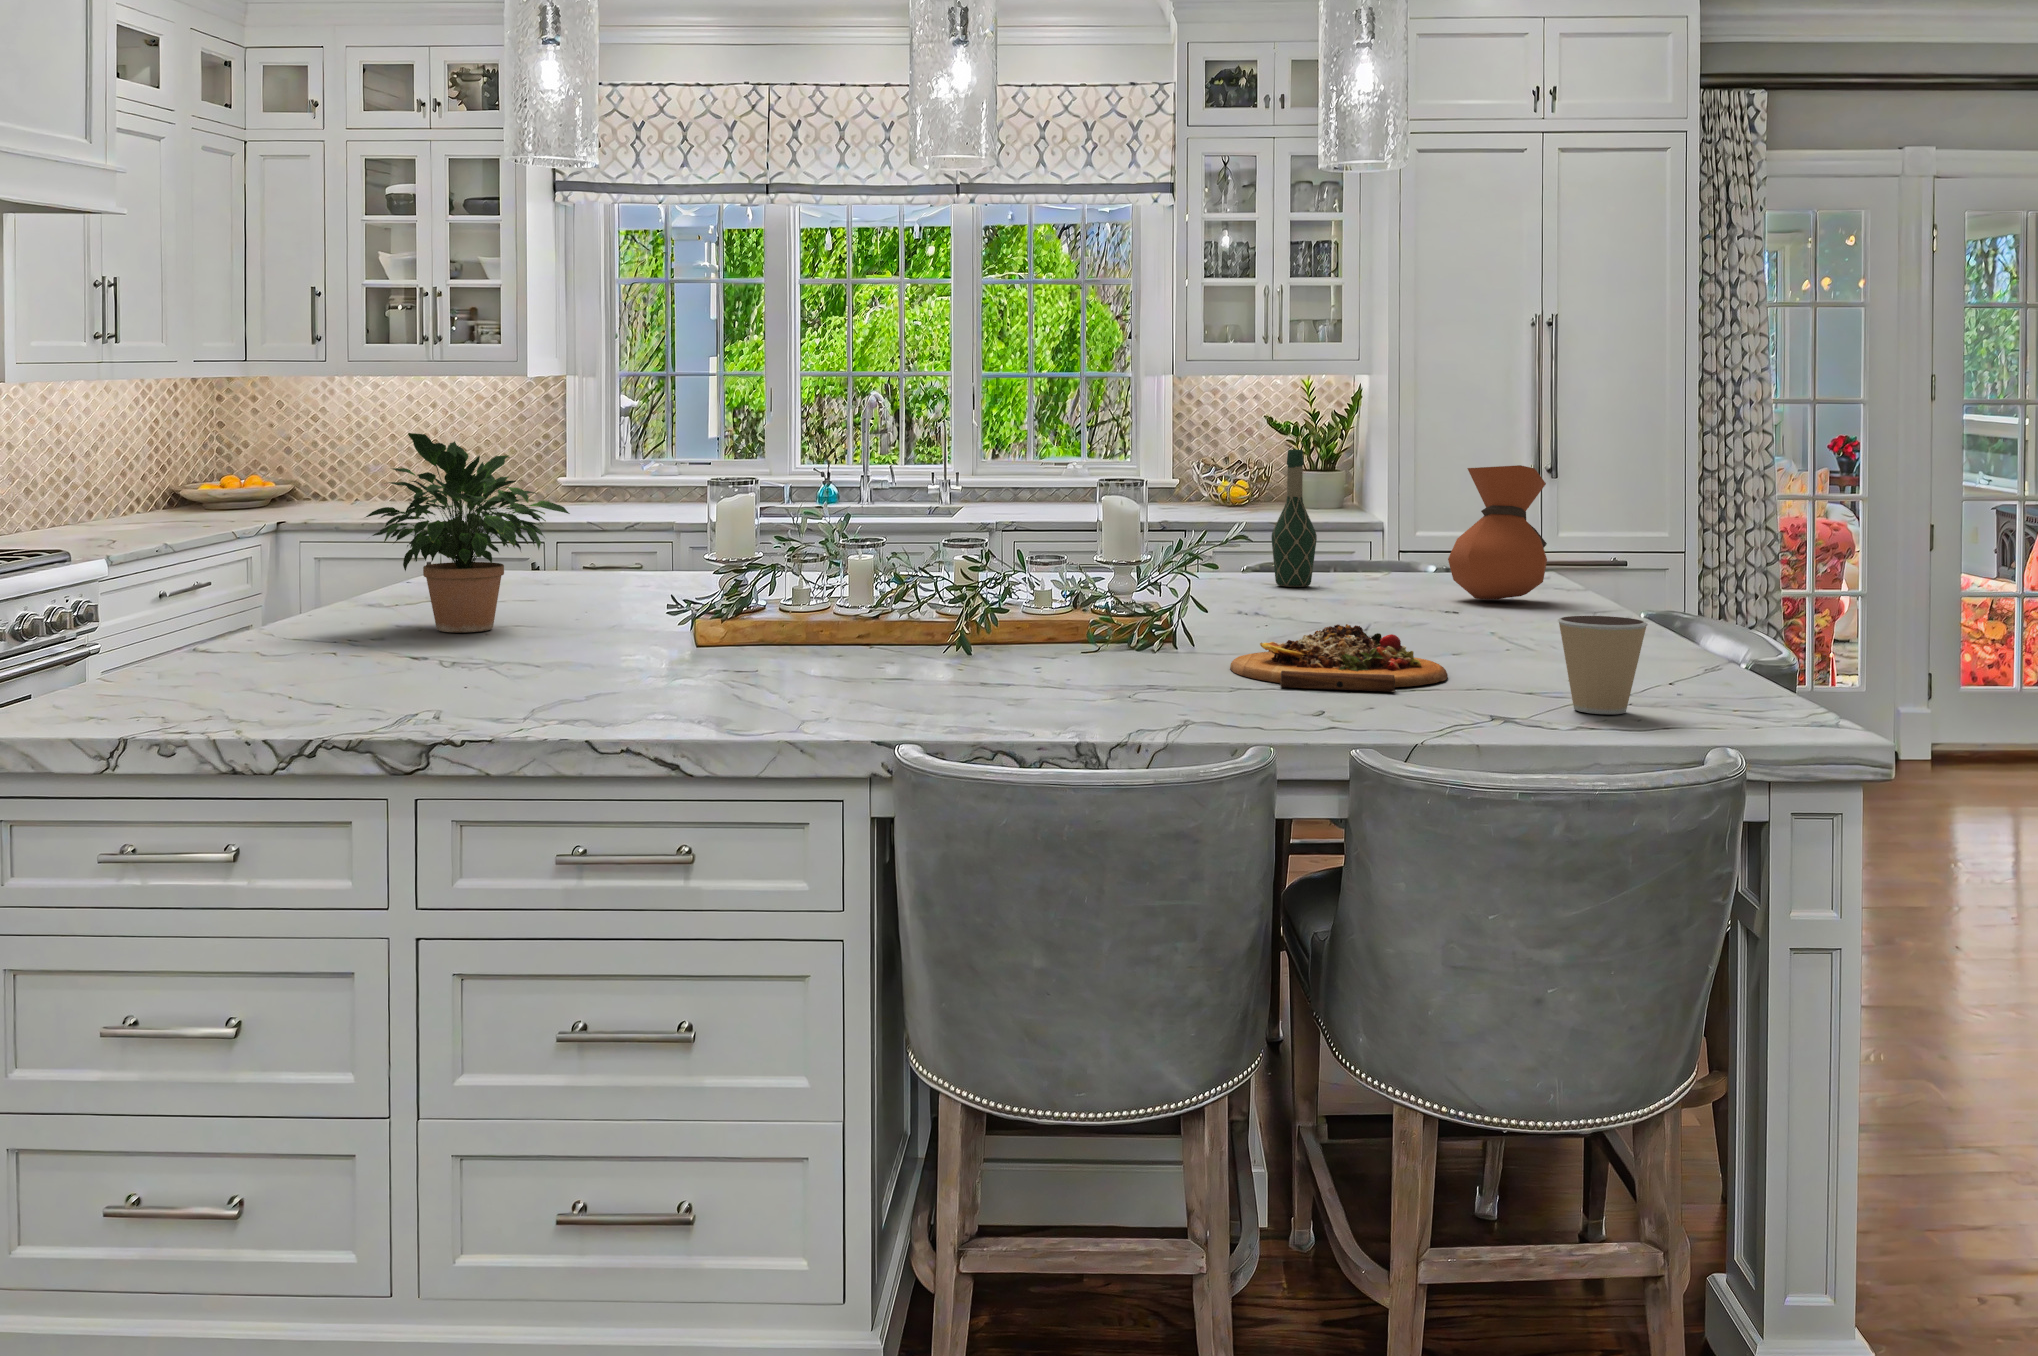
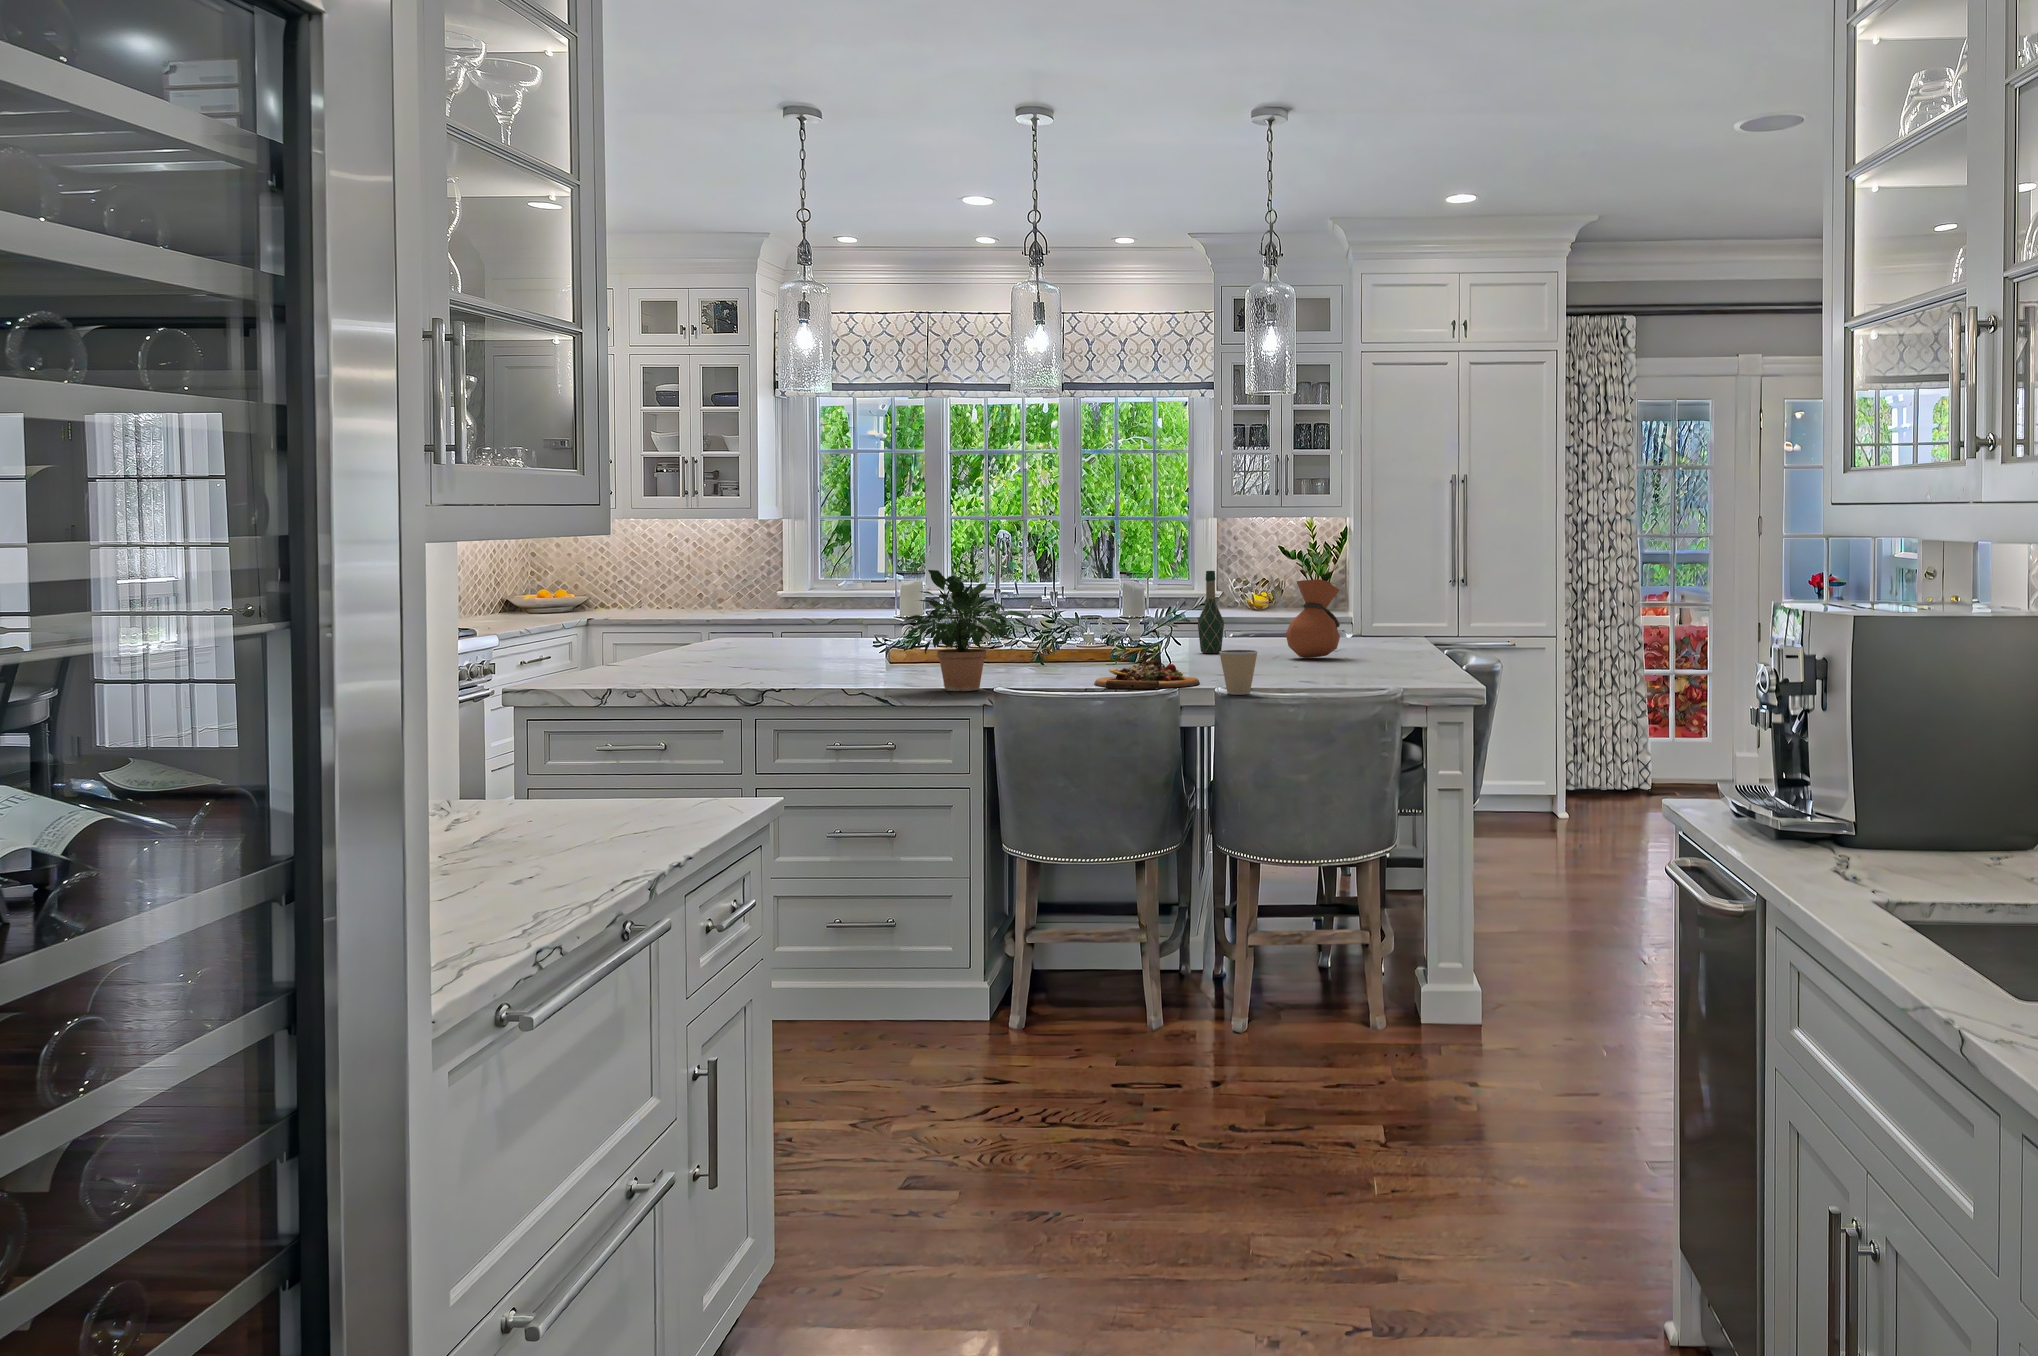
potted plant: present [366,433,570,633] -> present [904,570,1027,691]

